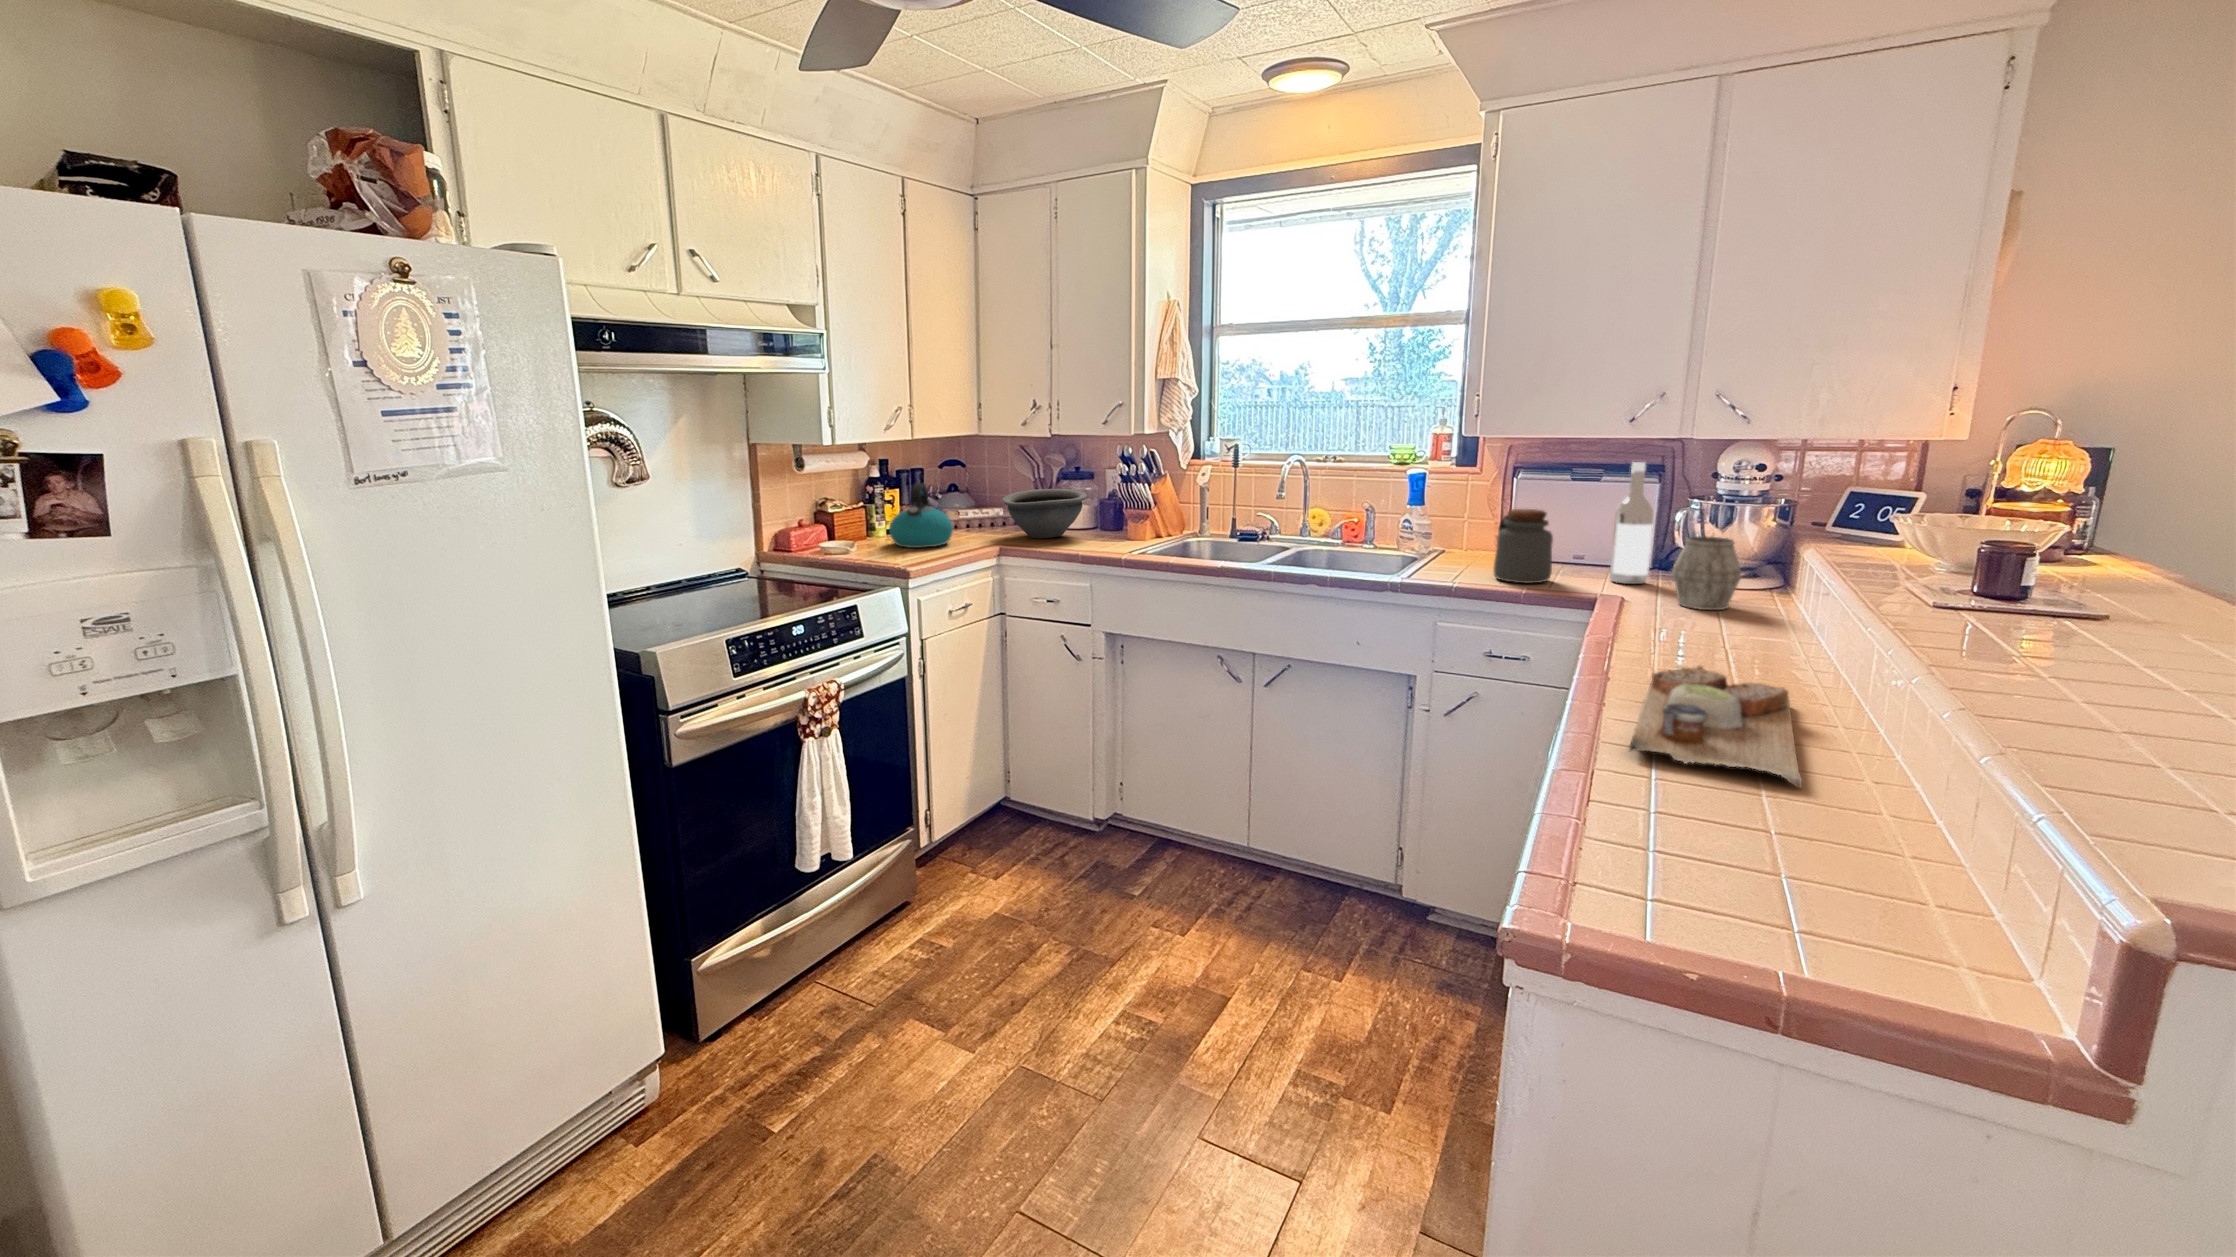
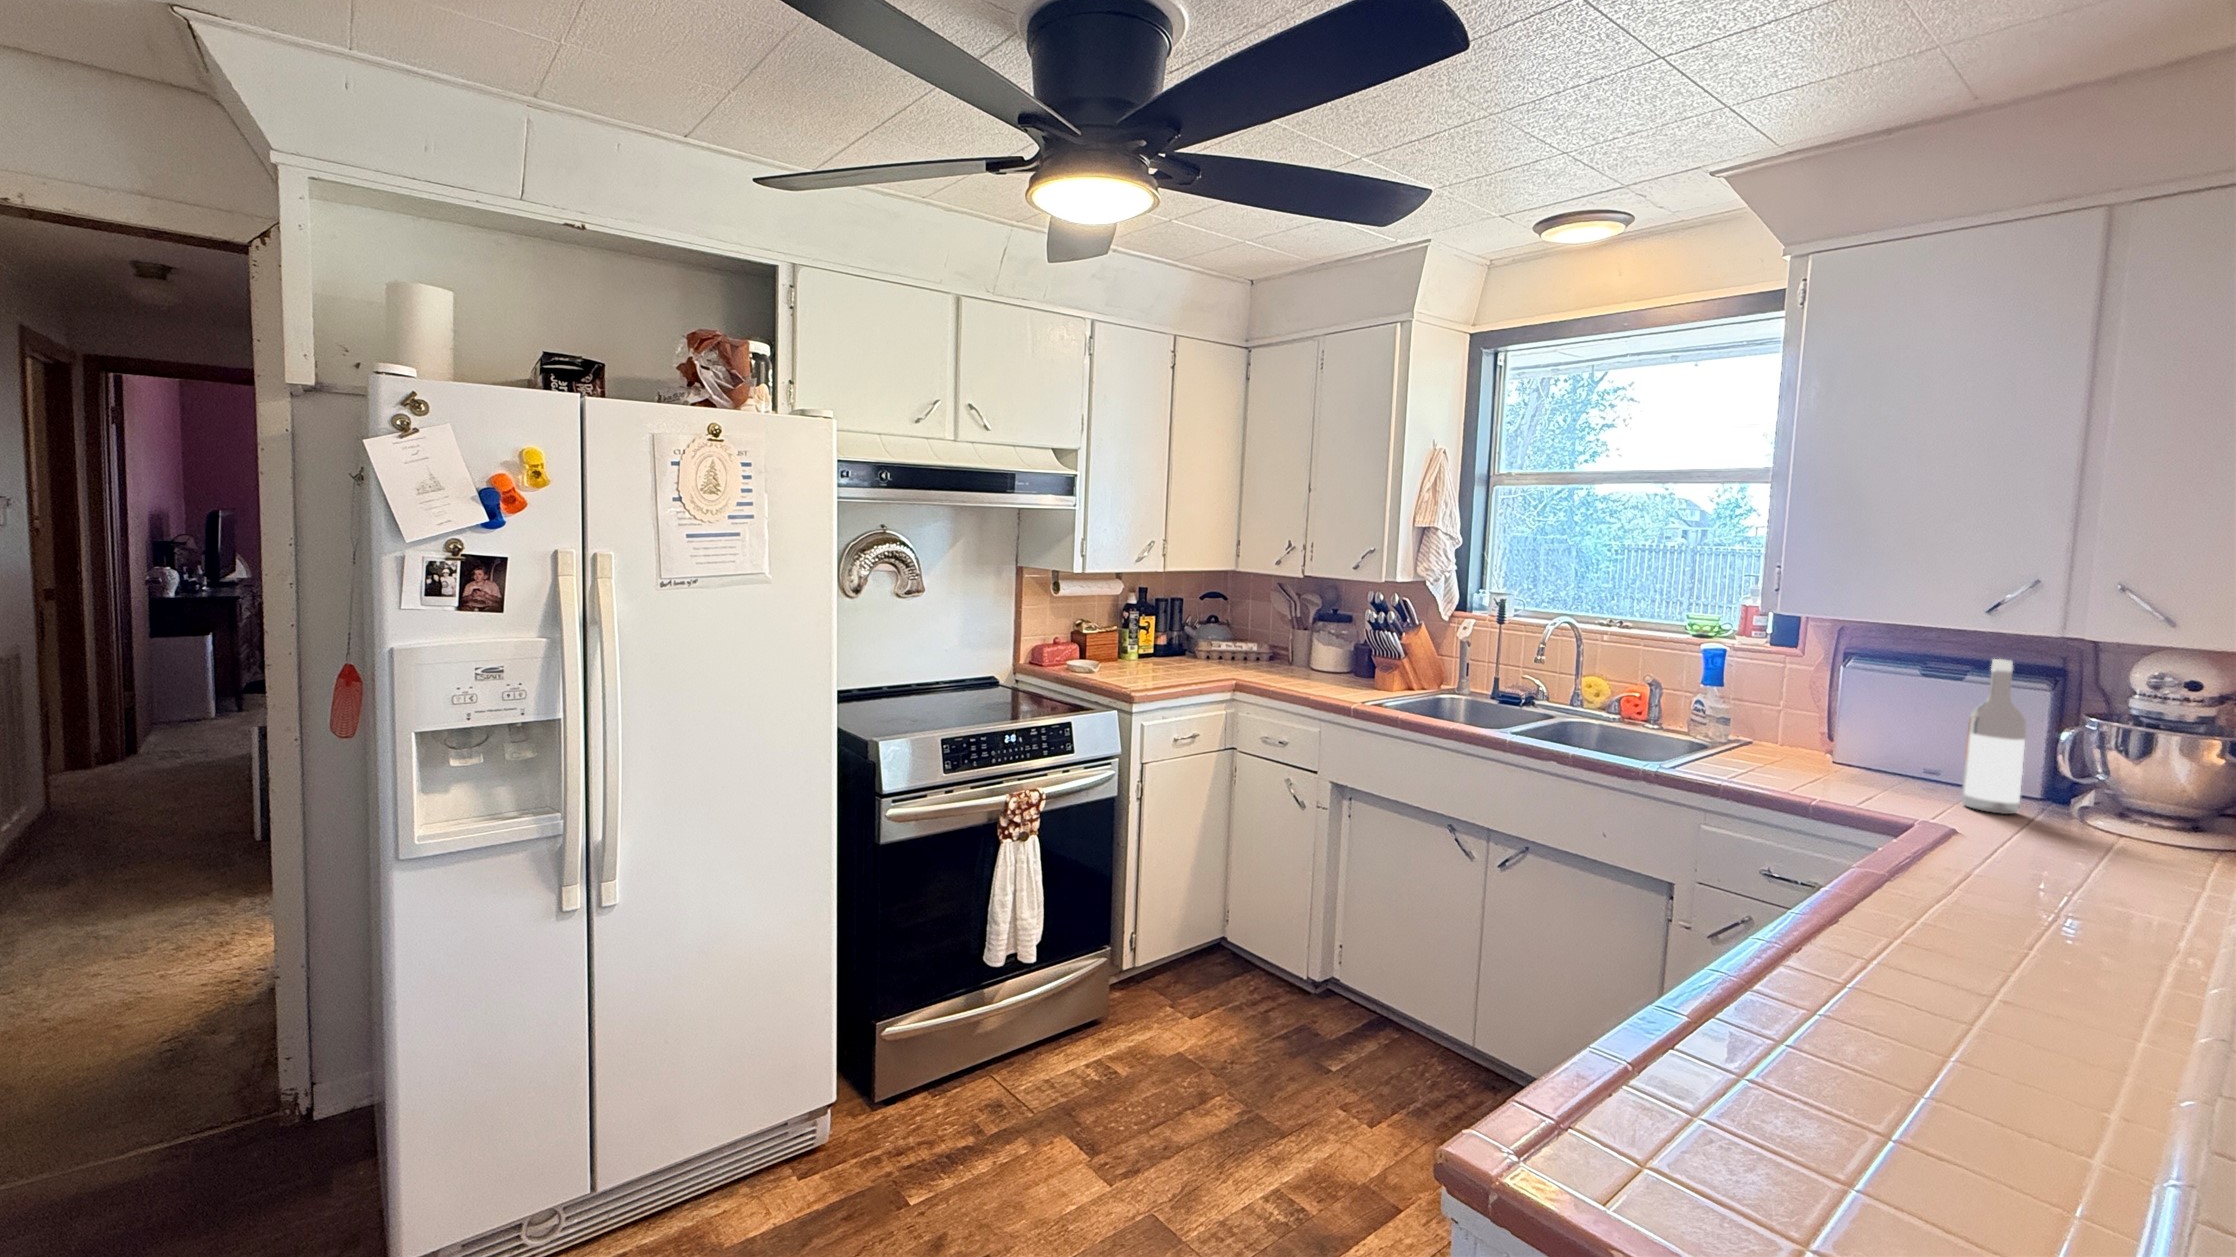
kettle: present [889,483,953,548] -> none [1134,613,1196,675]
bowl: present [1002,489,1087,538] -> none [1248,629,1336,678]
jar: present [1493,509,1553,583] -> none [1790,701,1872,794]
mug: present [1673,536,1742,610] -> none [2035,762,2142,864]
cutting board: present [1629,666,1802,788] -> none [1781,921,2097,1102]

